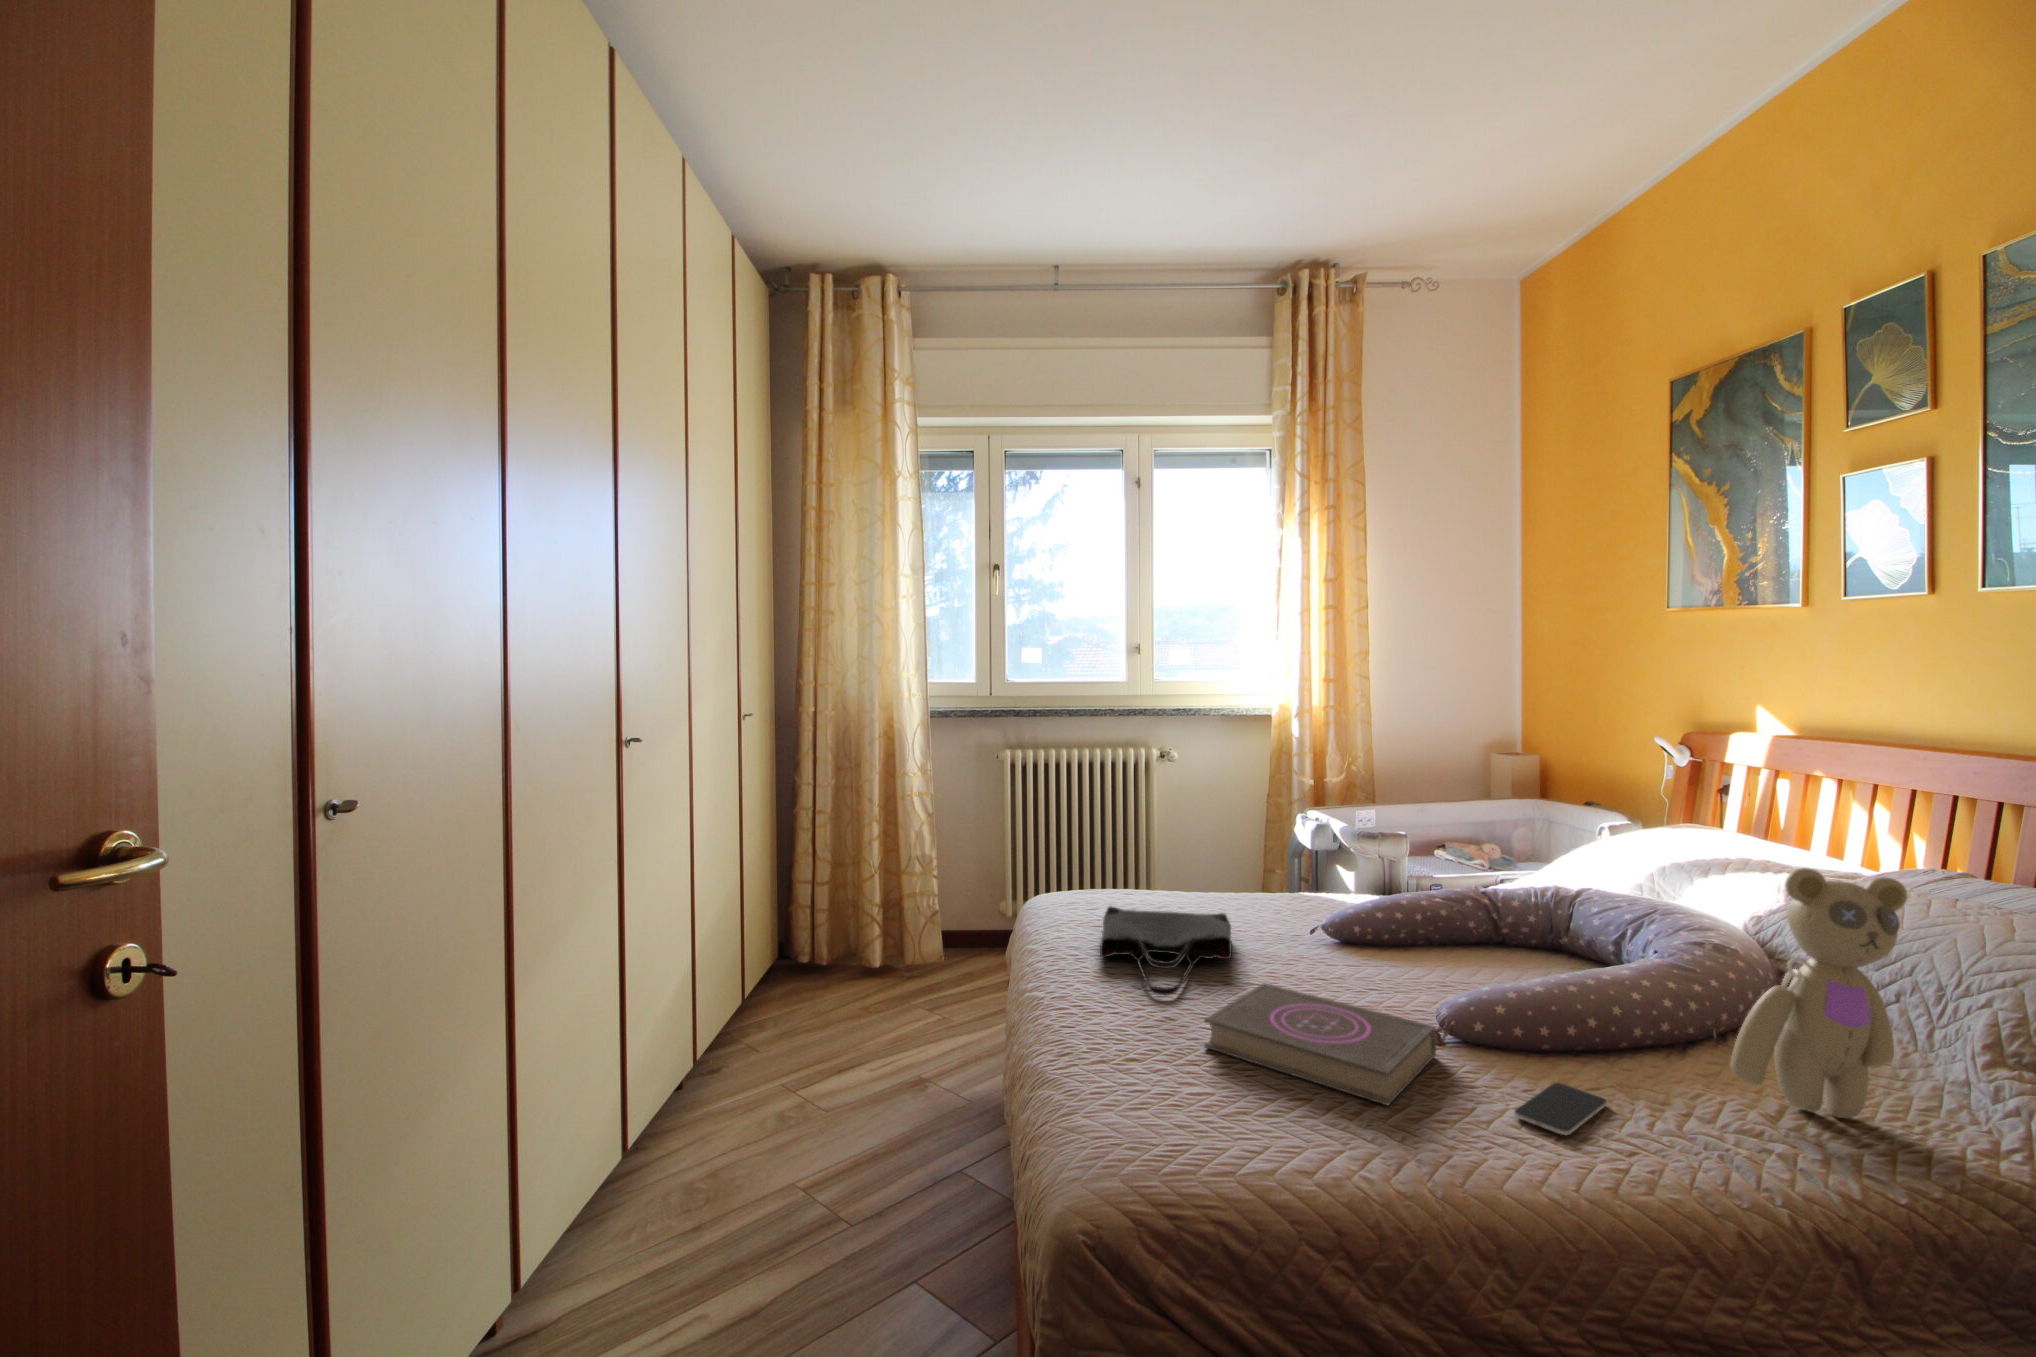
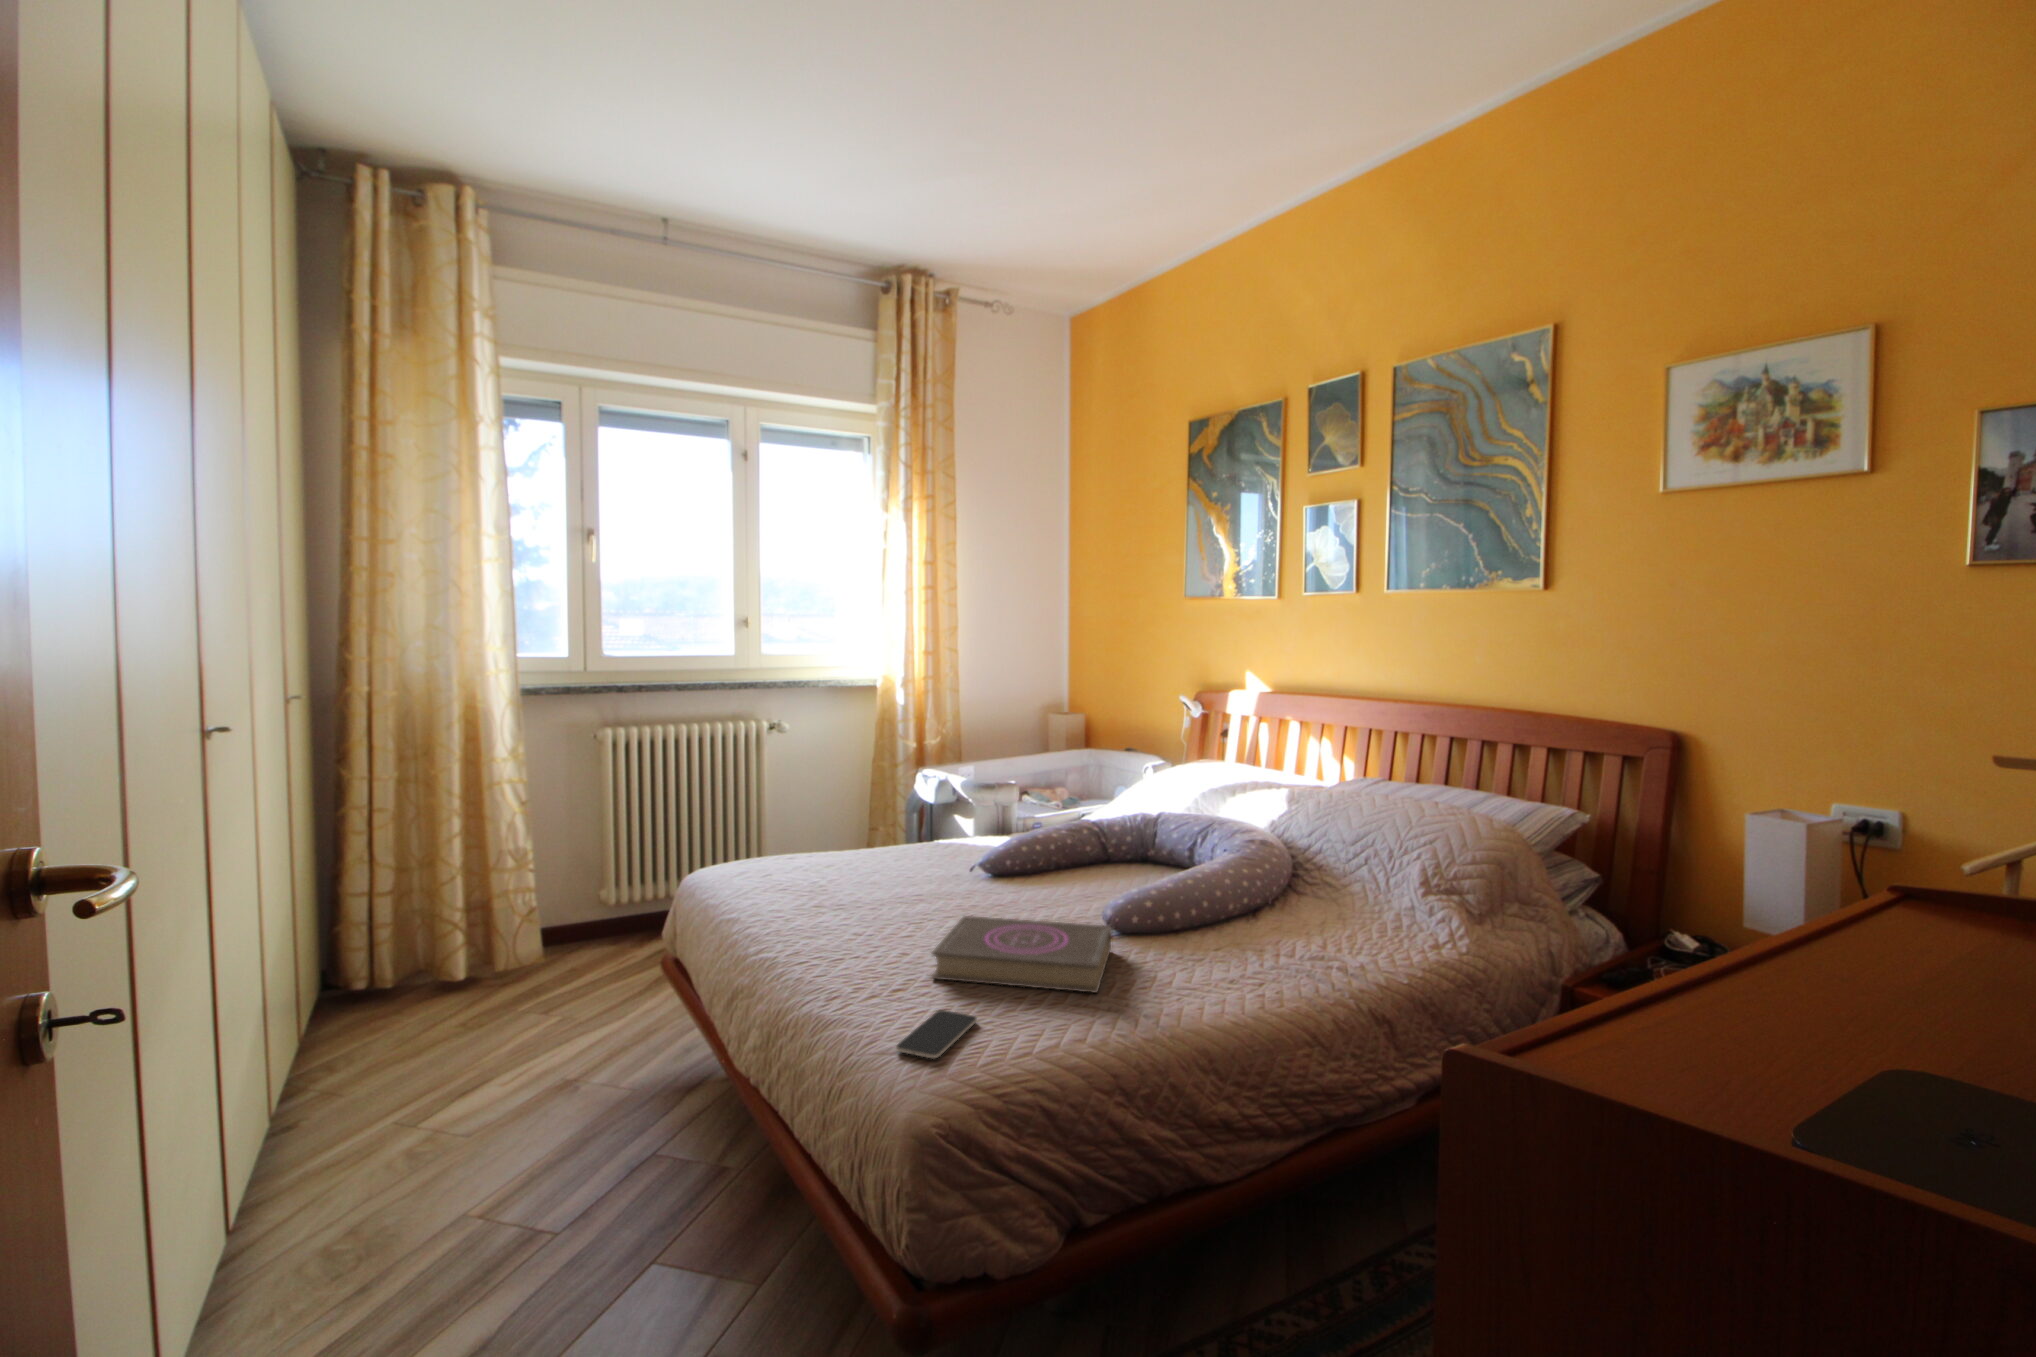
teddy bear: present [1731,868,1907,1118] -> none [1299,773,1390,941]
tote bag: present [1100,906,1232,995] -> none [783,864,919,943]
smartphone: present [1514,1083,1607,1135] -> present [896,1010,977,1058]

